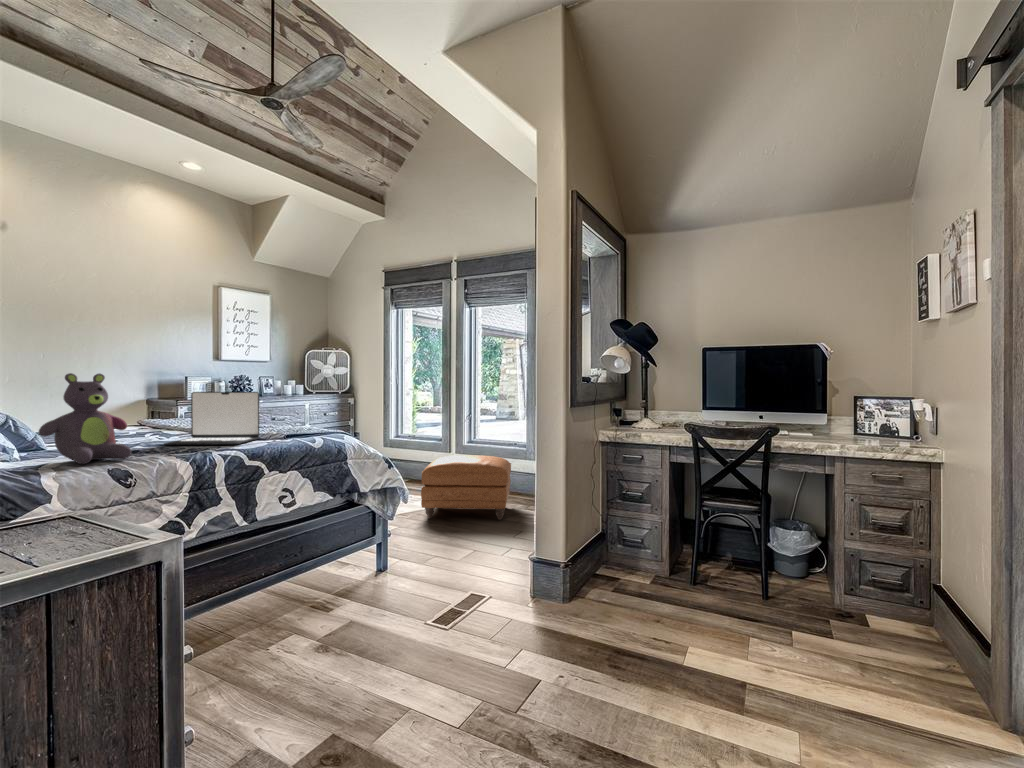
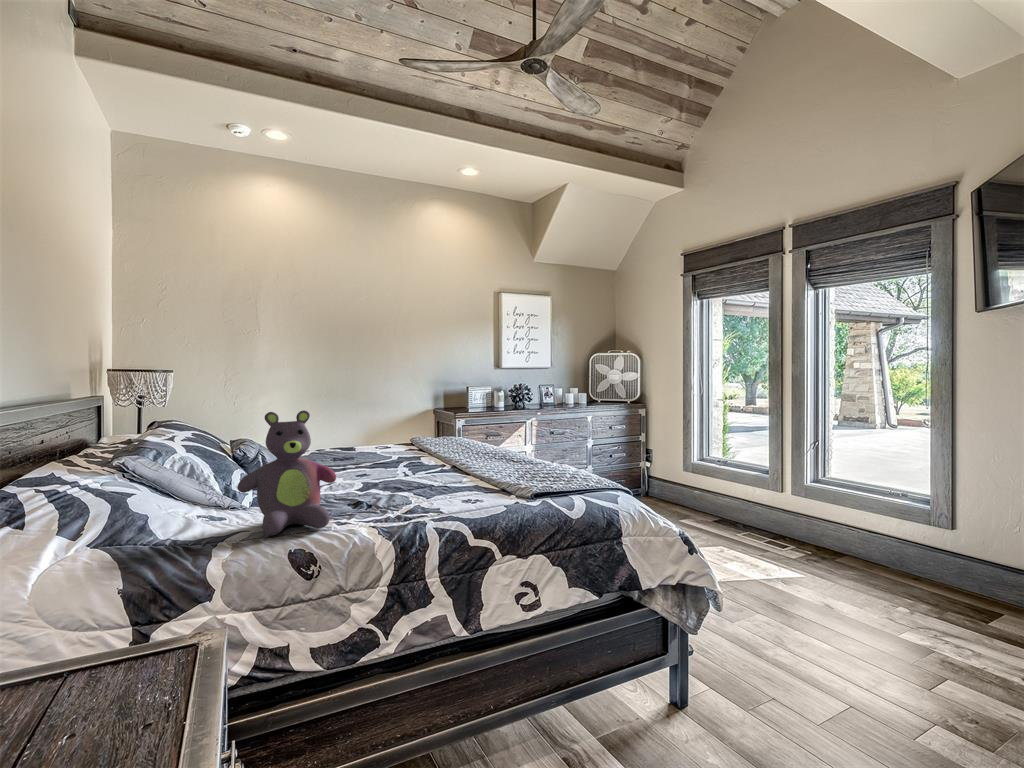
laptop: present [164,392,259,445] -> none [390,423,502,505]
ottoman: present [421,455,511,520] -> none [741,510,903,637]

